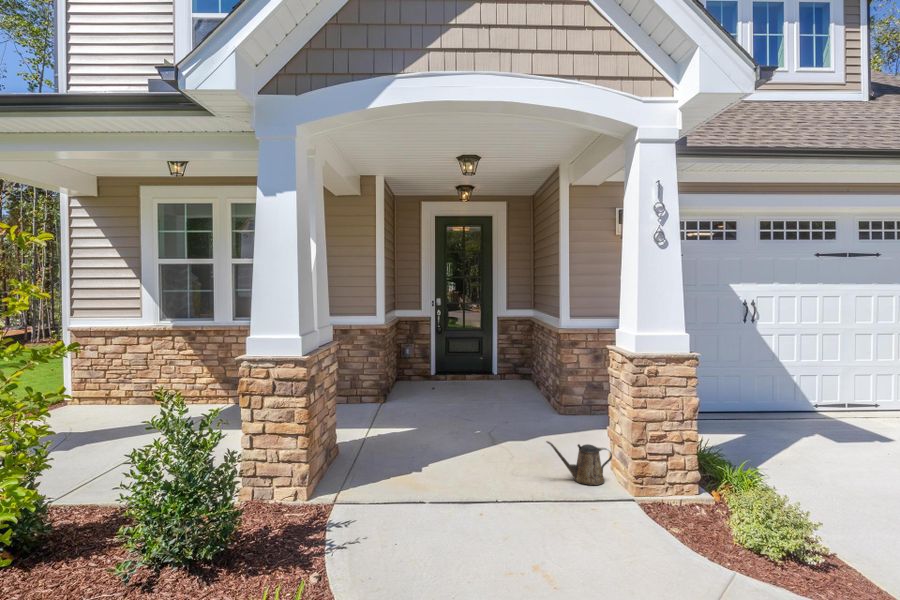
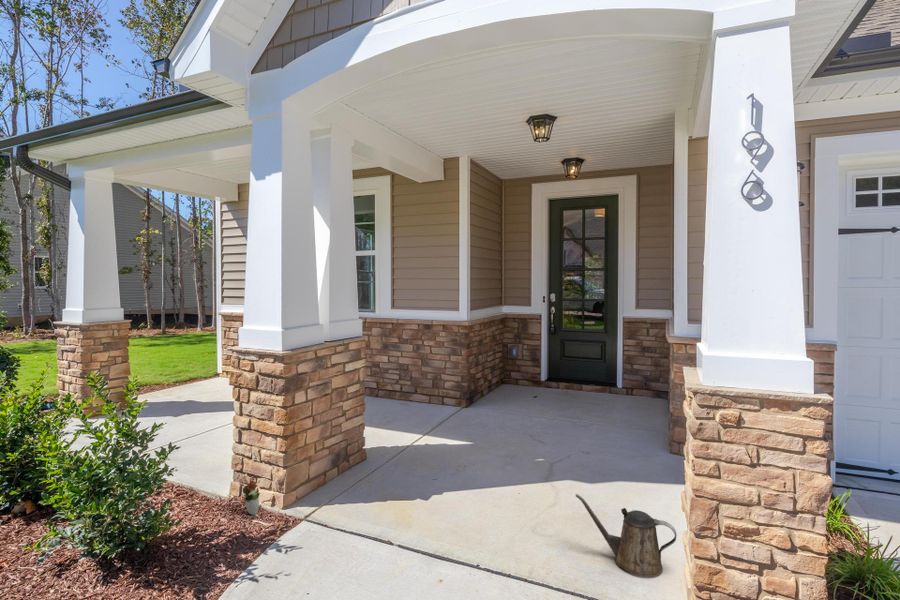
decorative plant: none [267,472,287,510] -> present [240,474,260,515]

